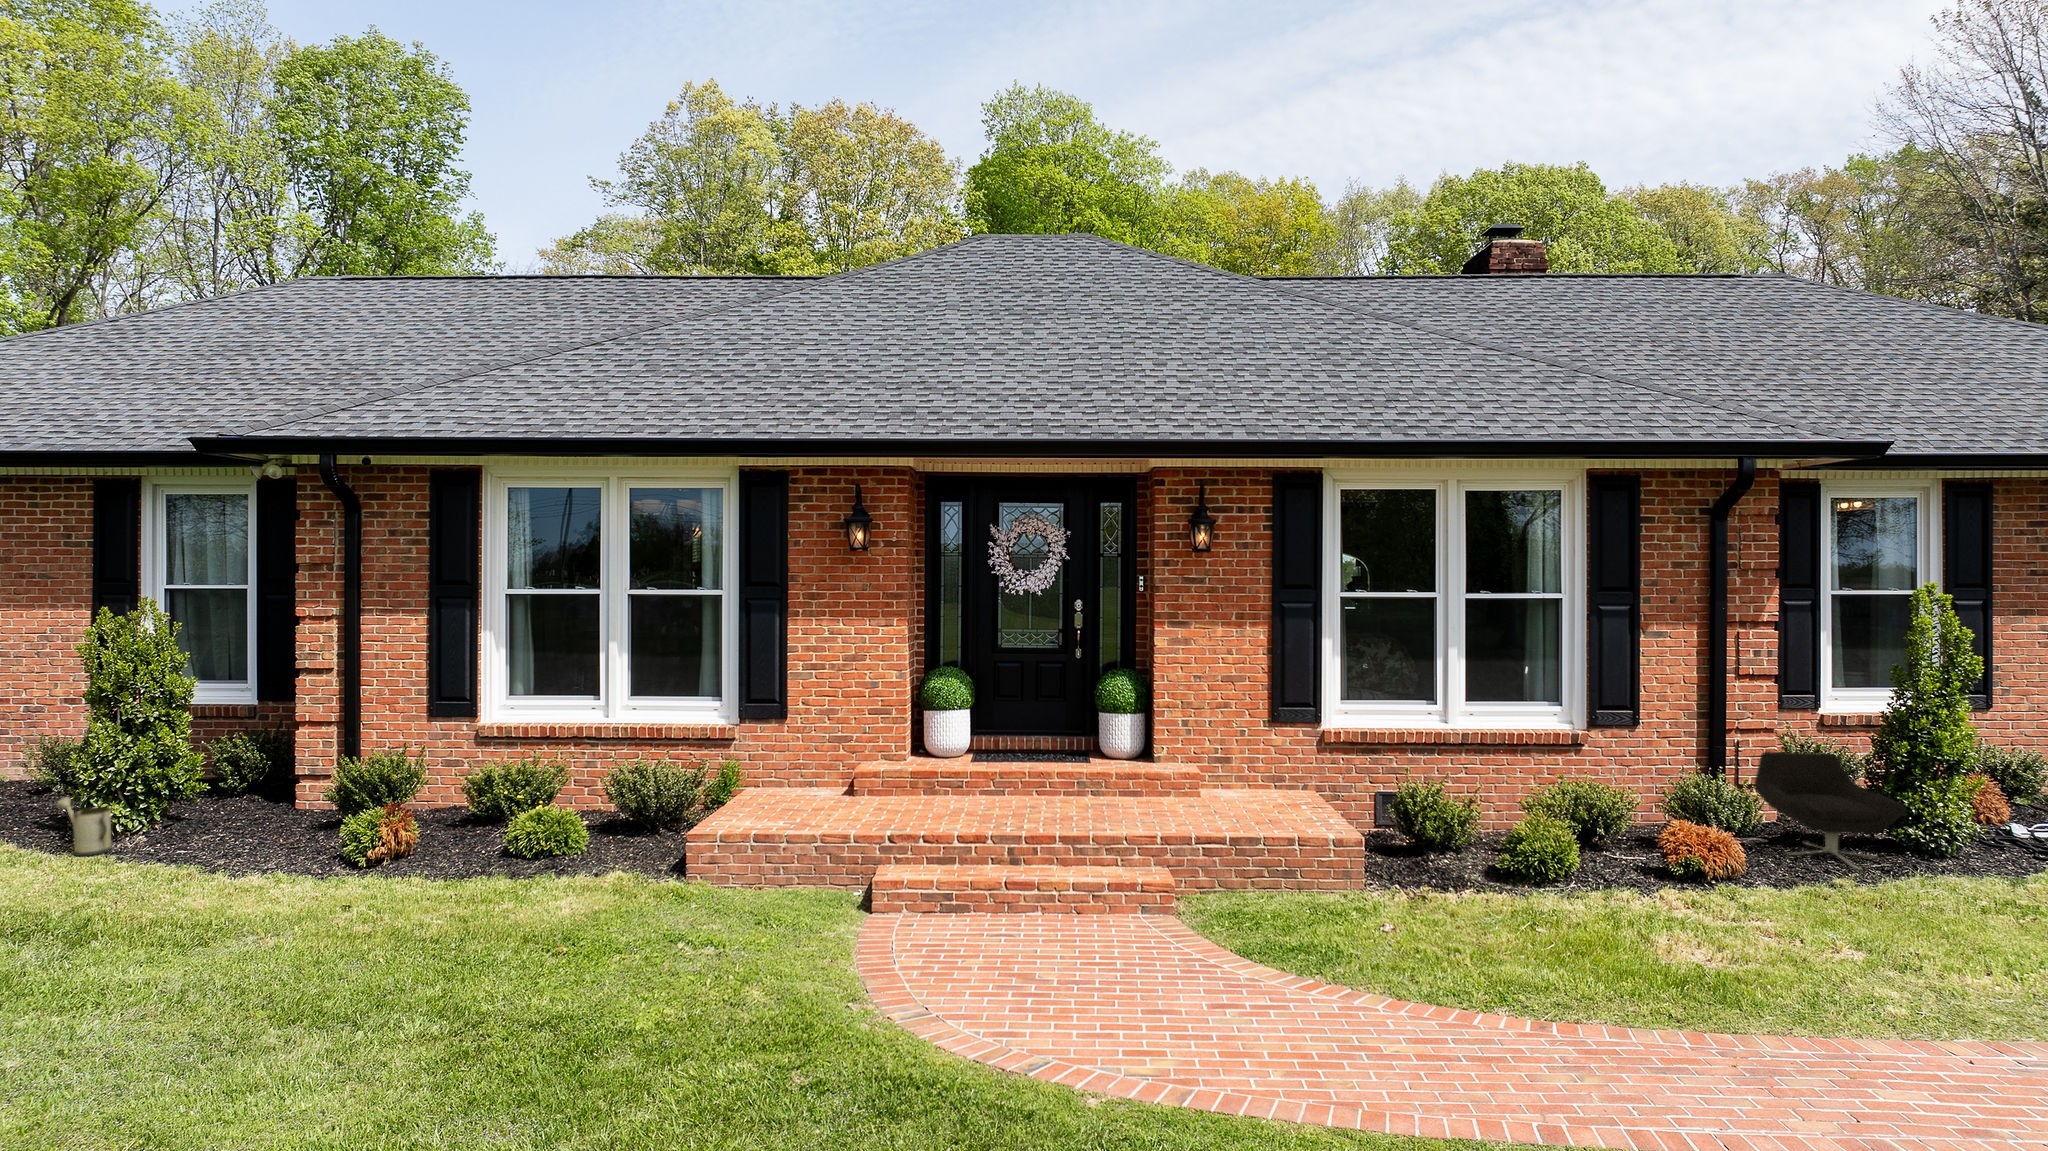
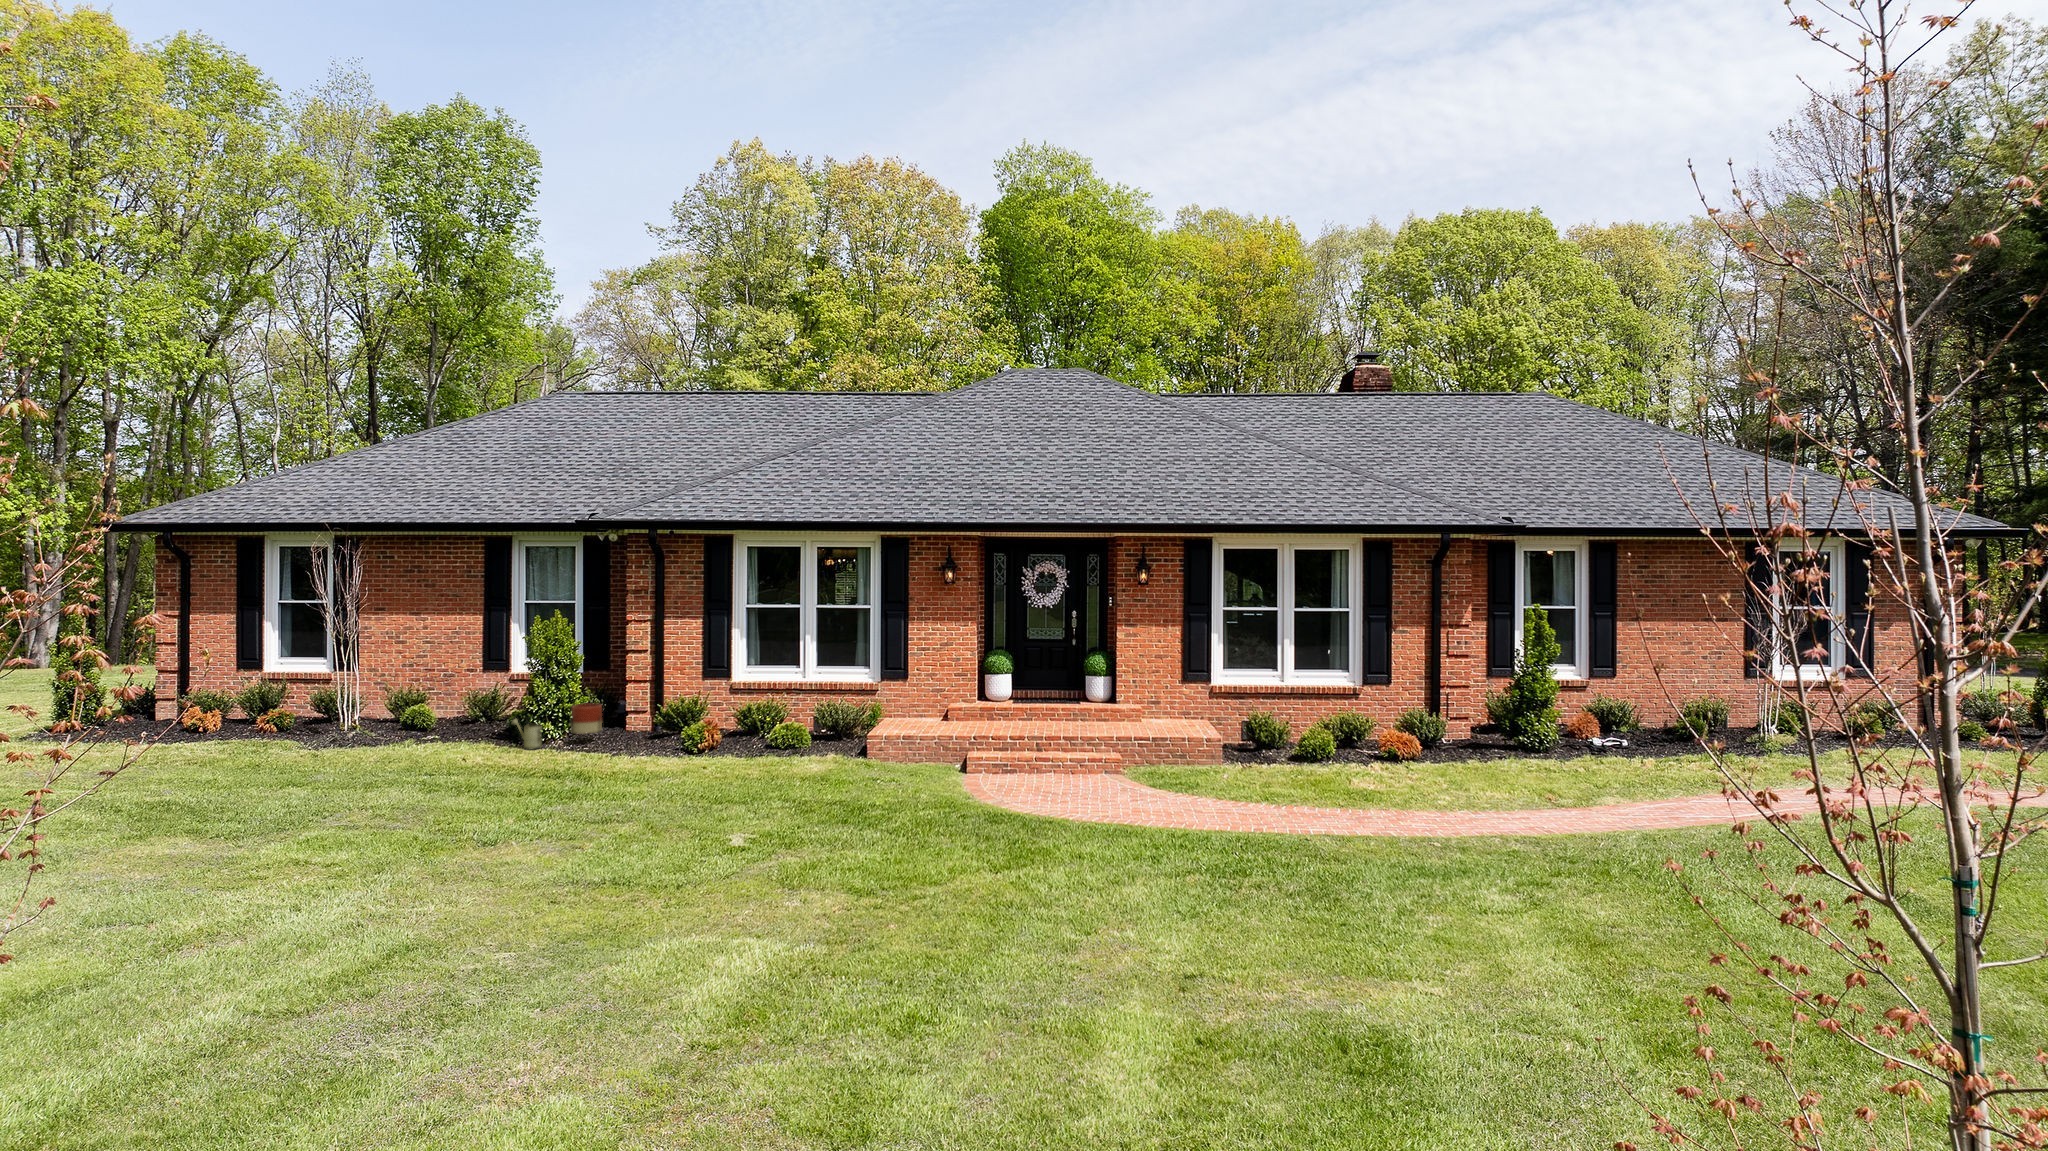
lounge chair: present [1754,752,1906,869] -> none [1454,697,1525,758]
planter: none [175,765,238,843] -> present [572,703,602,734]

